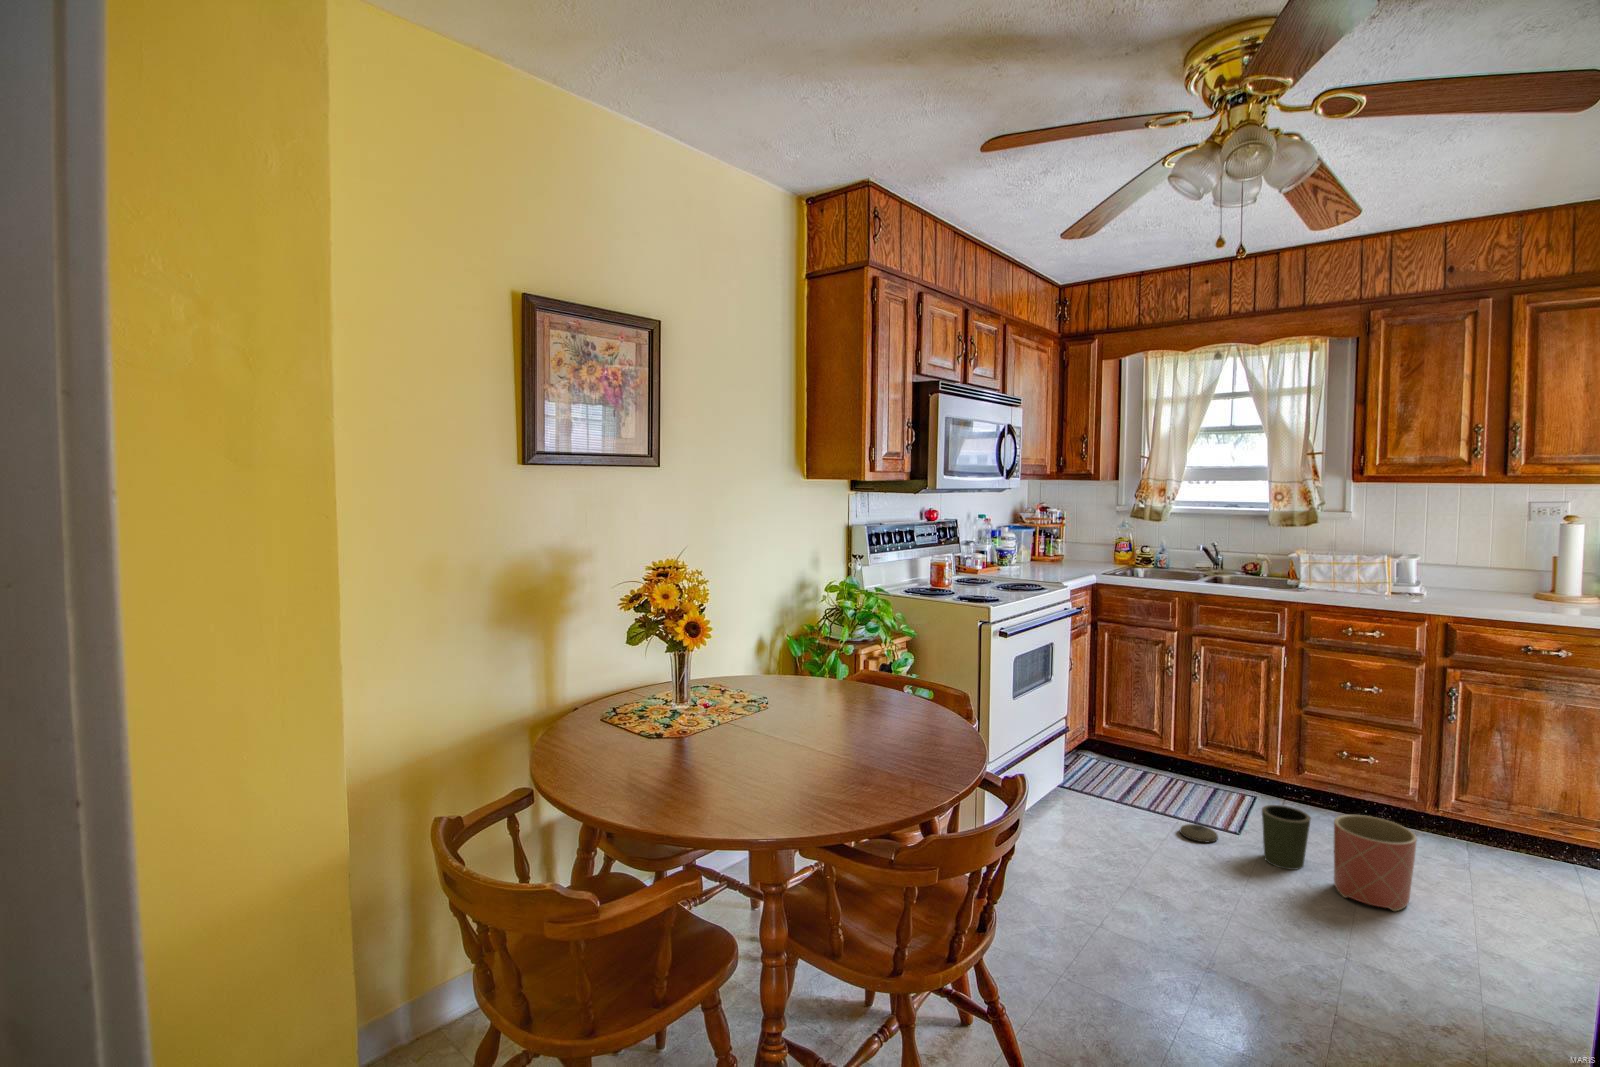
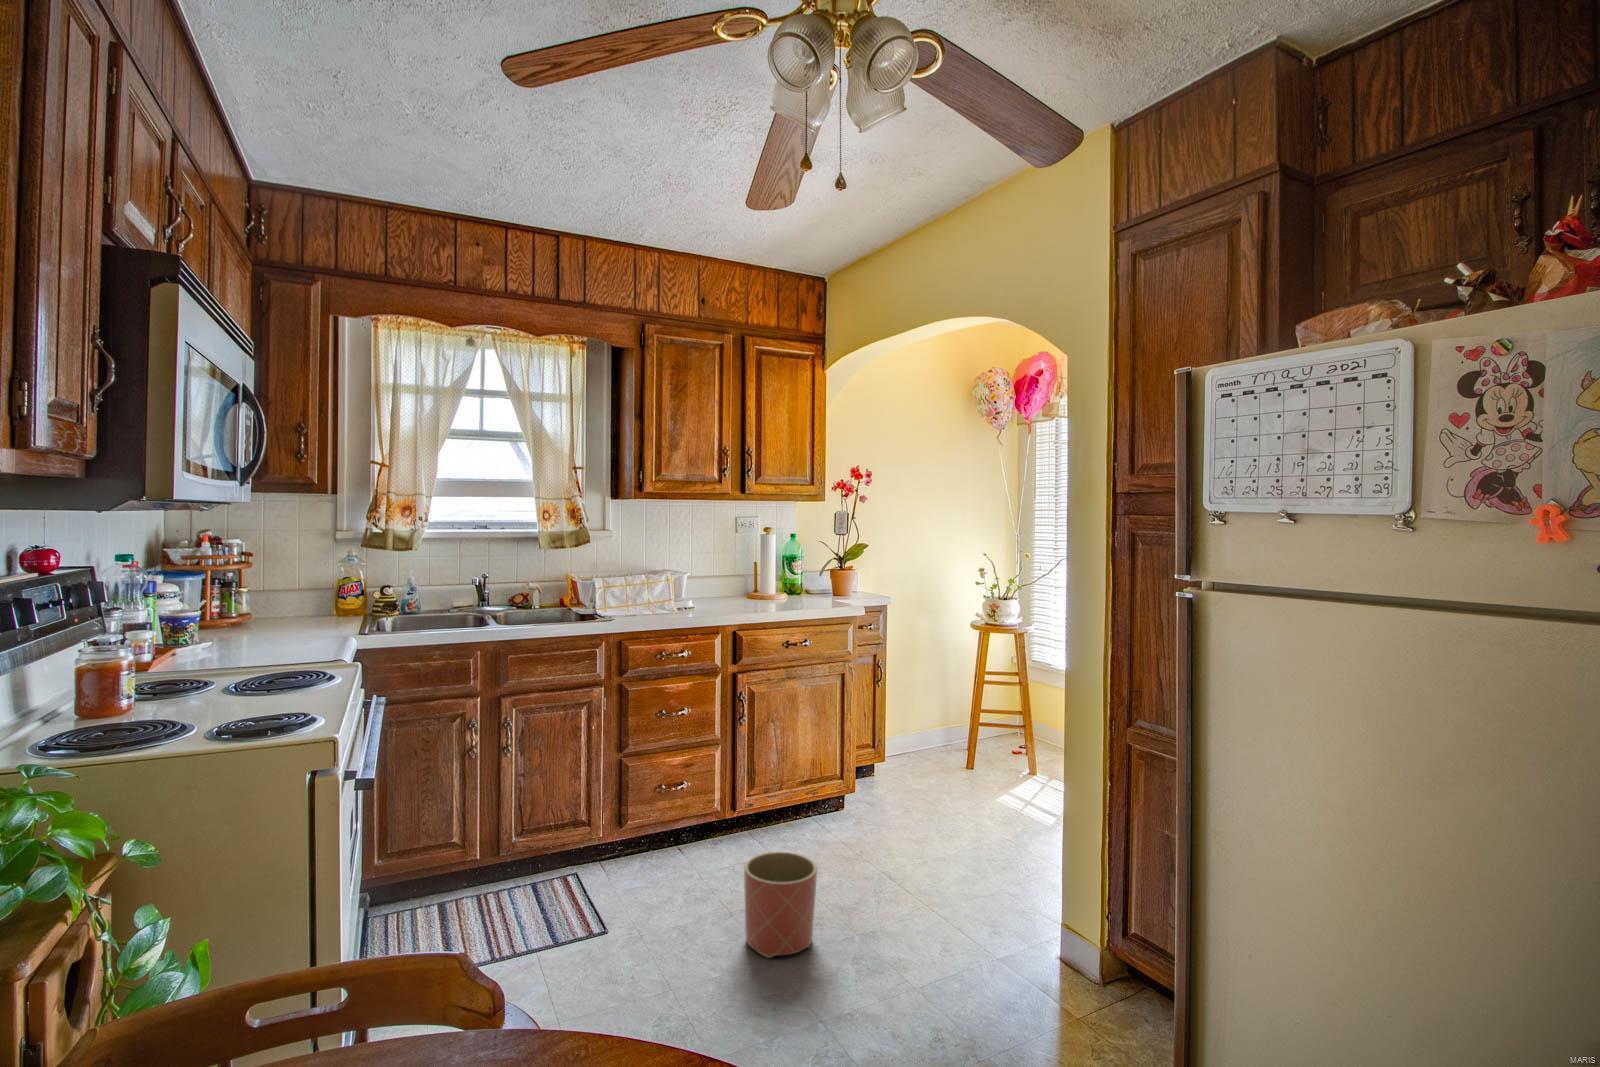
trash can: present [1180,805,1311,870] -> none [559,876,711,975]

